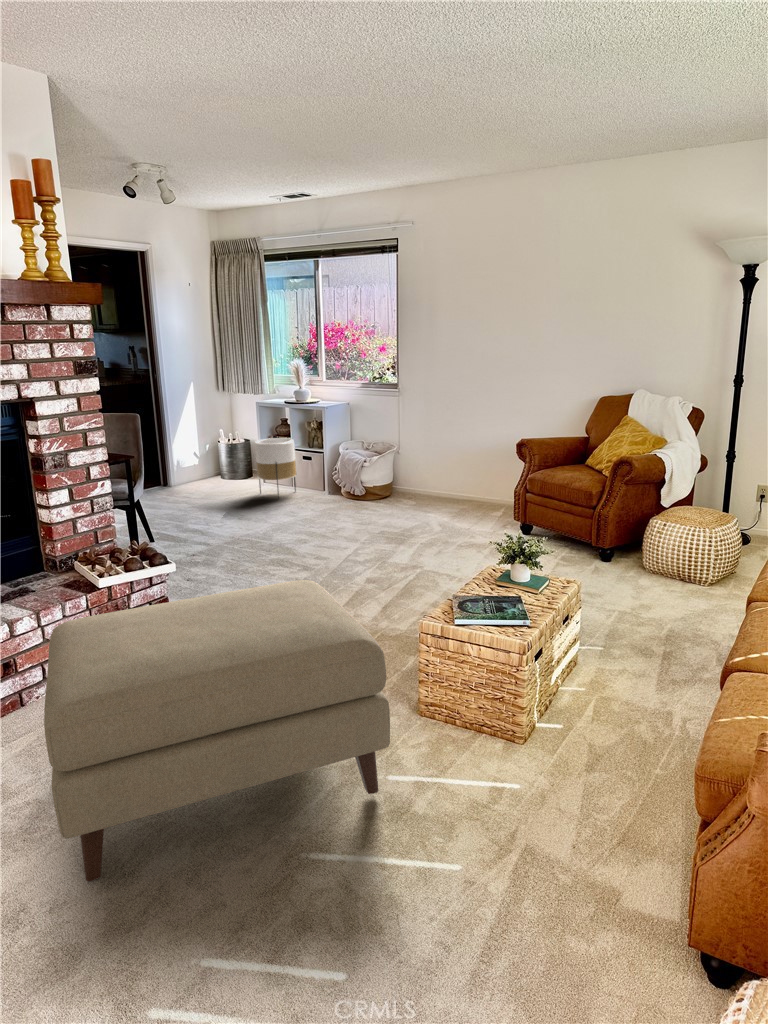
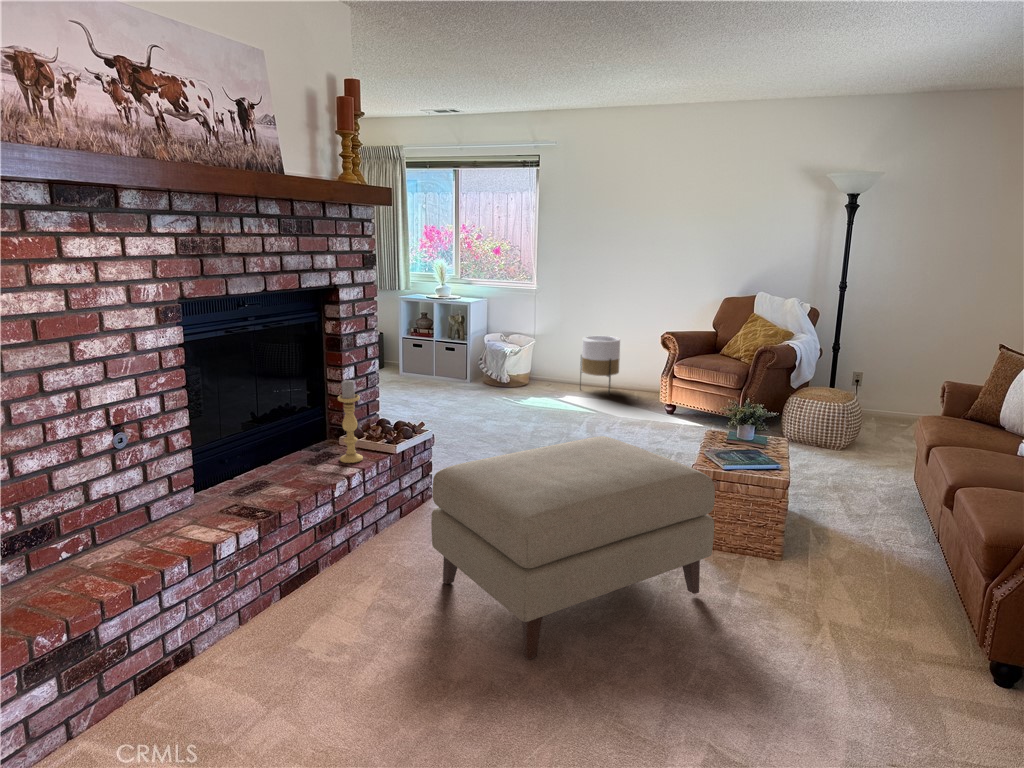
planter: present [255,438,296,499] -> present [580,336,620,394]
candle holder: none [15,507,55,603] -> present [338,380,363,463]

